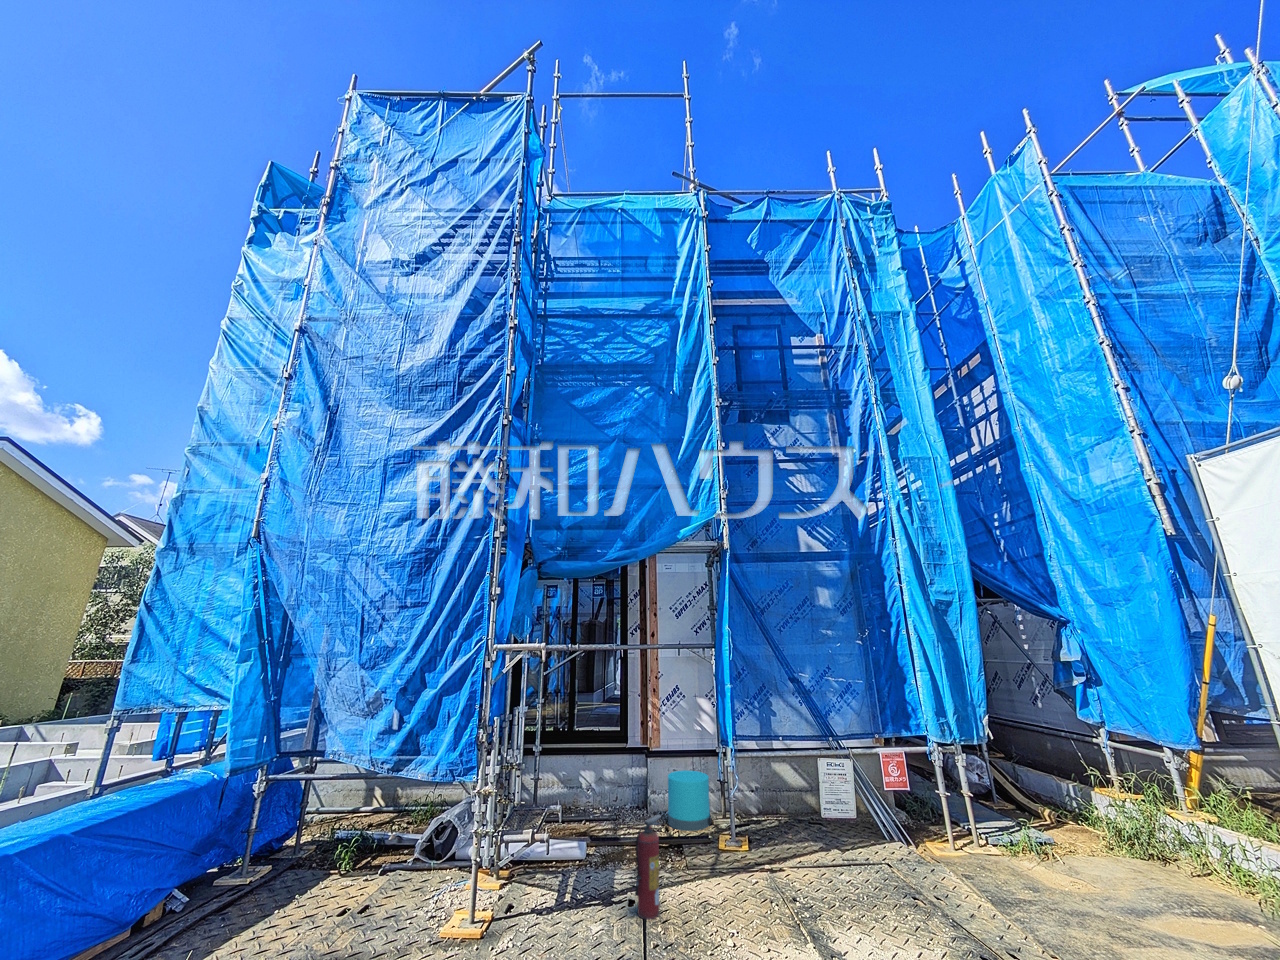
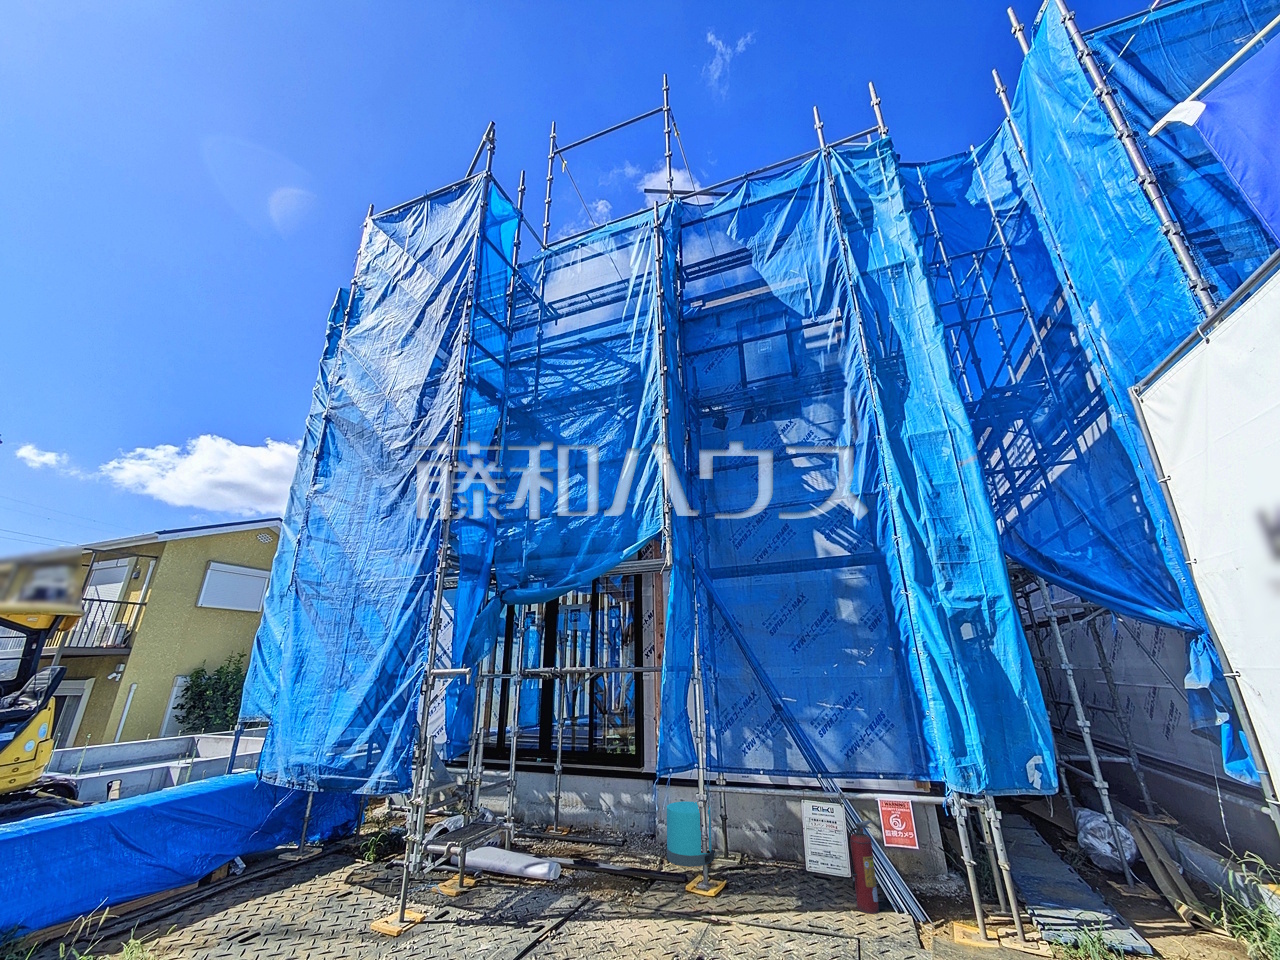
fire extinguisher: present [635,815,661,920] -> present [849,820,879,914]

